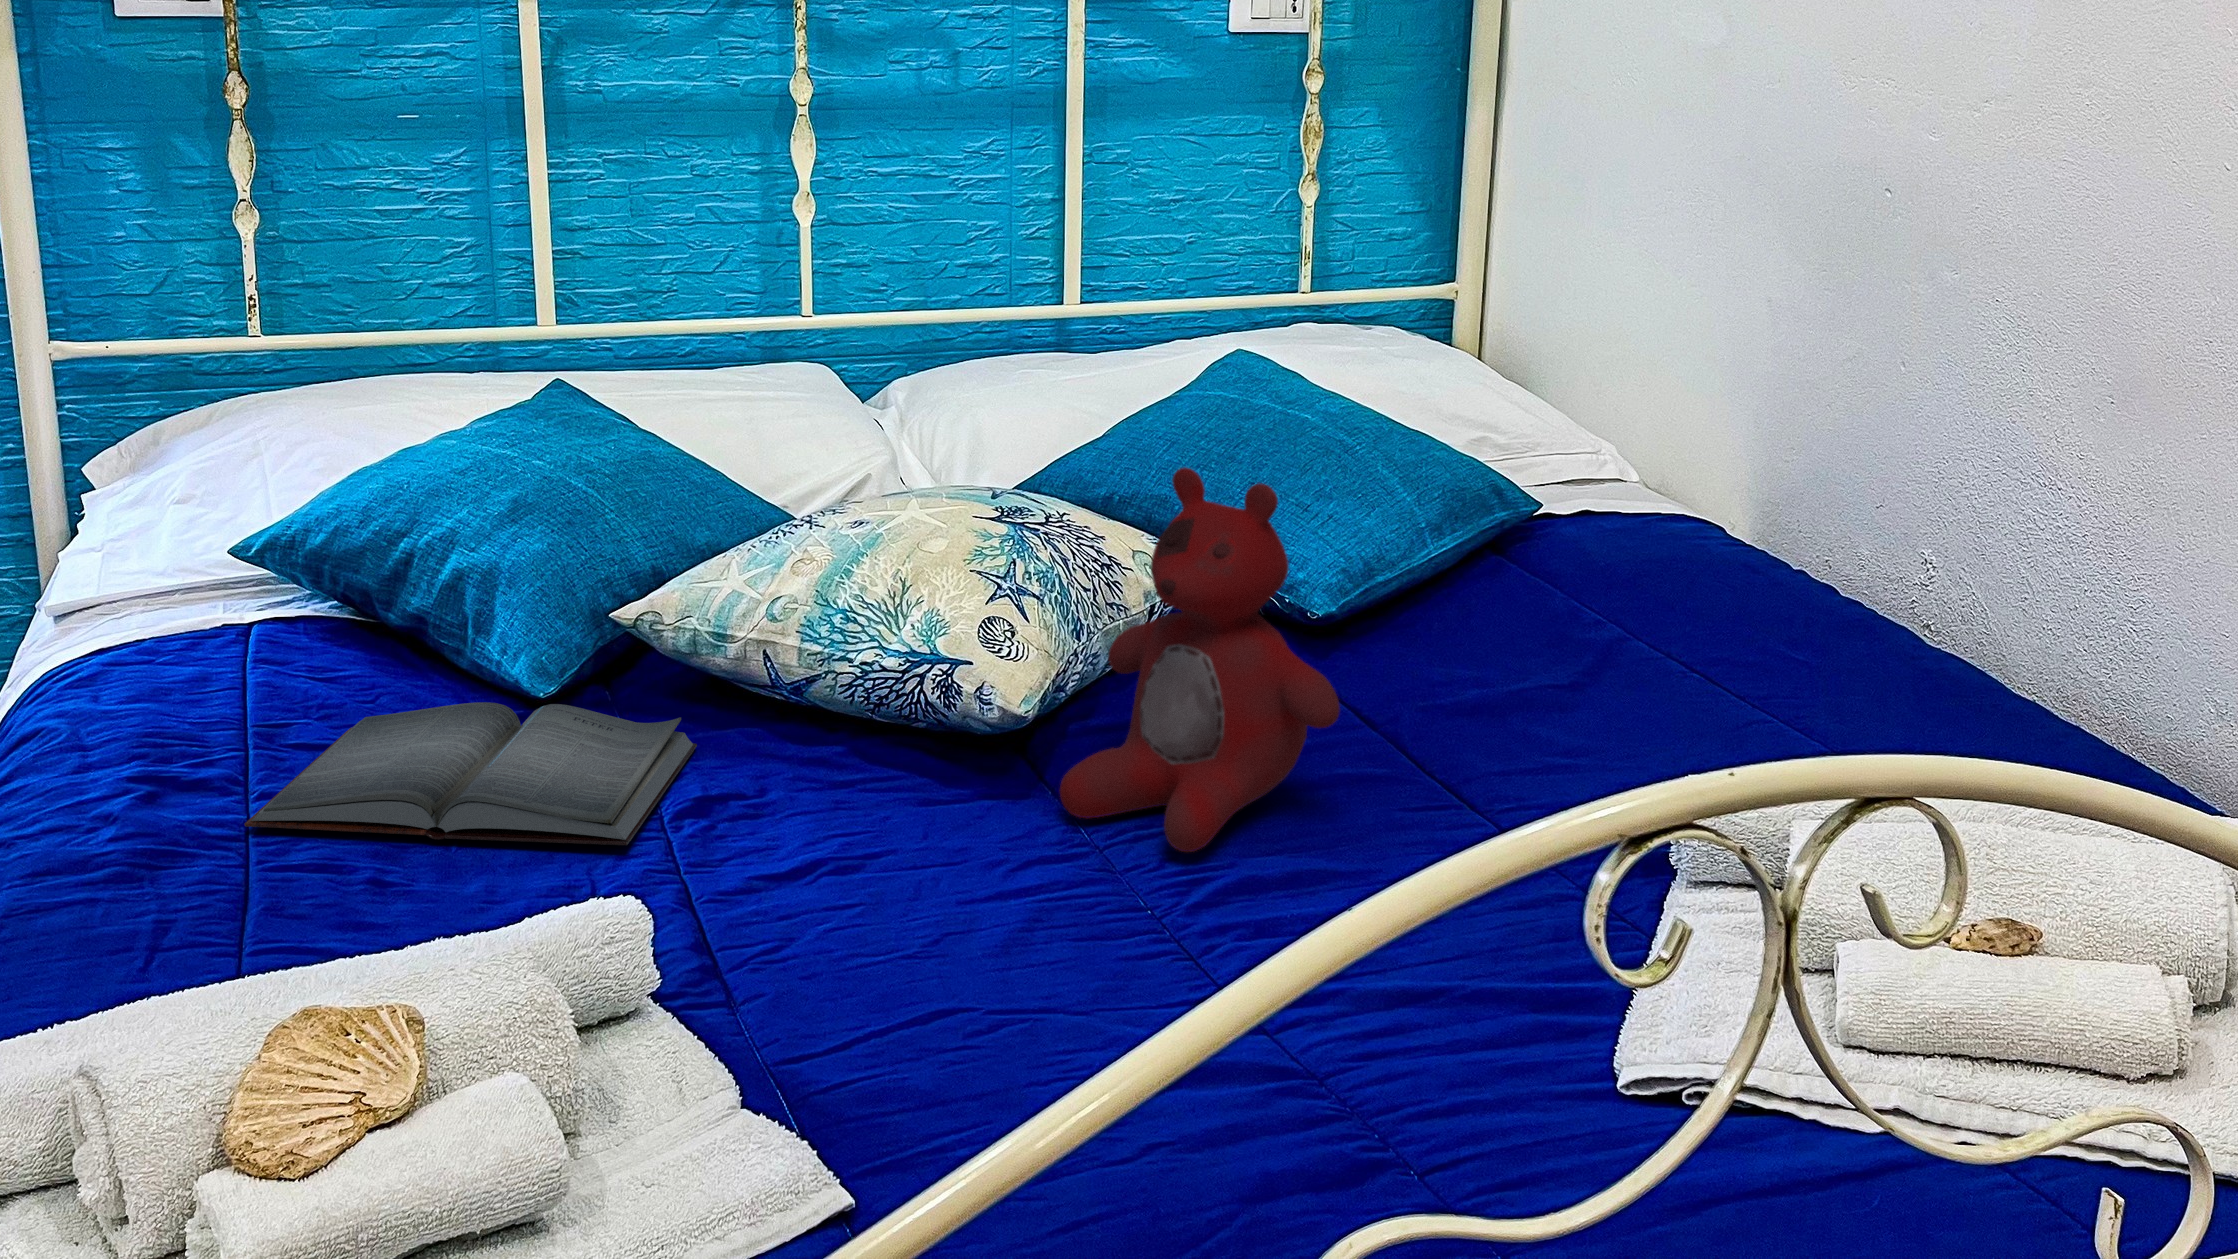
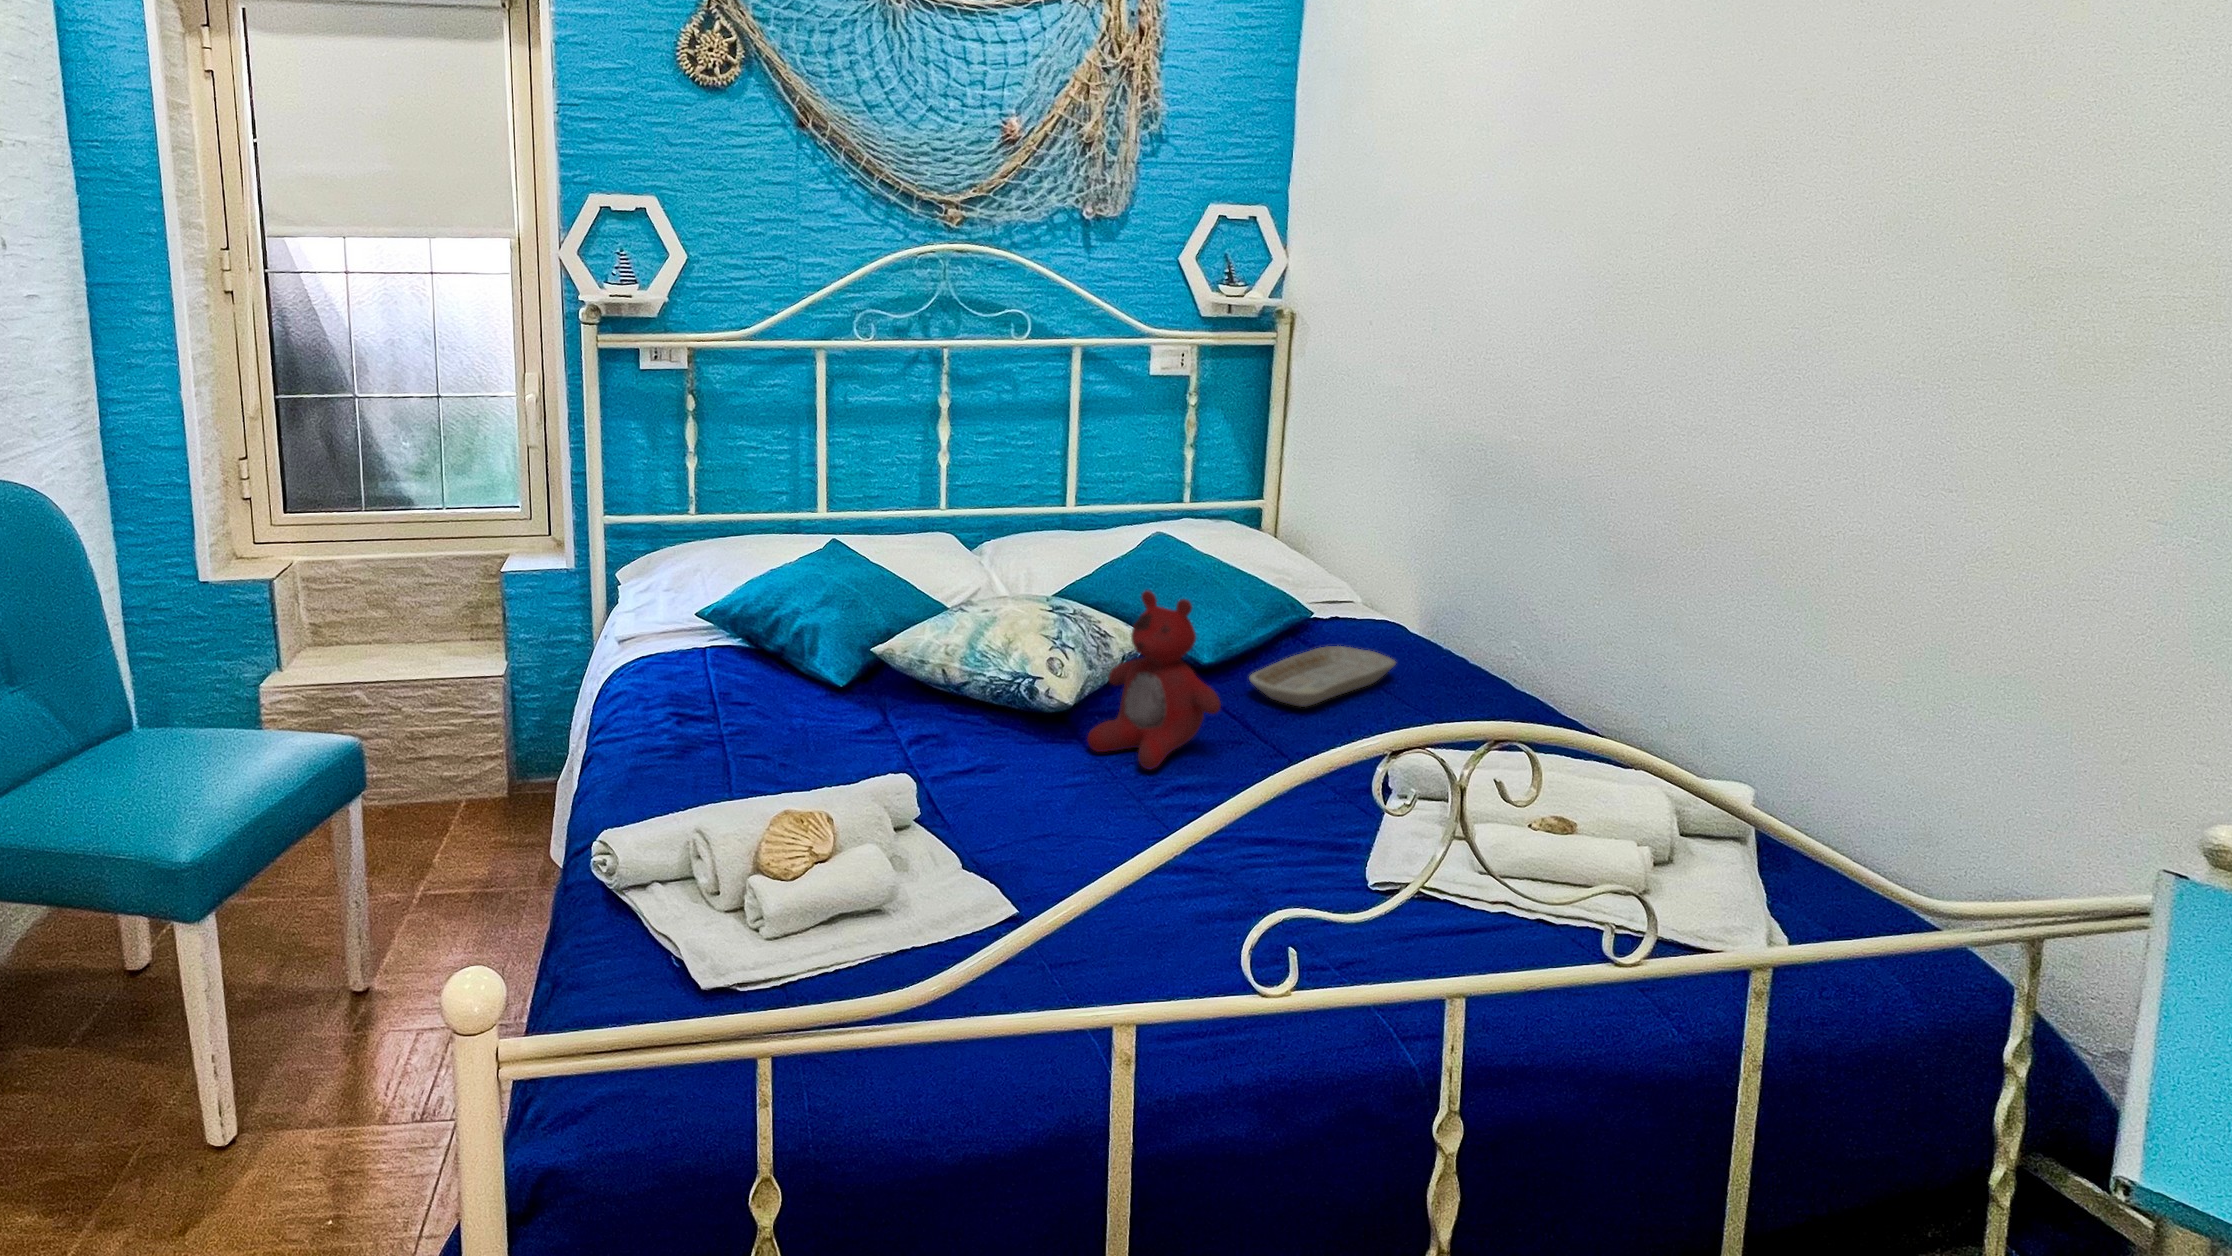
tray: none [1409,574,1707,702] -> present [1249,646,1396,707]
hardback book: present [245,702,697,845] -> none [723,688,916,755]

